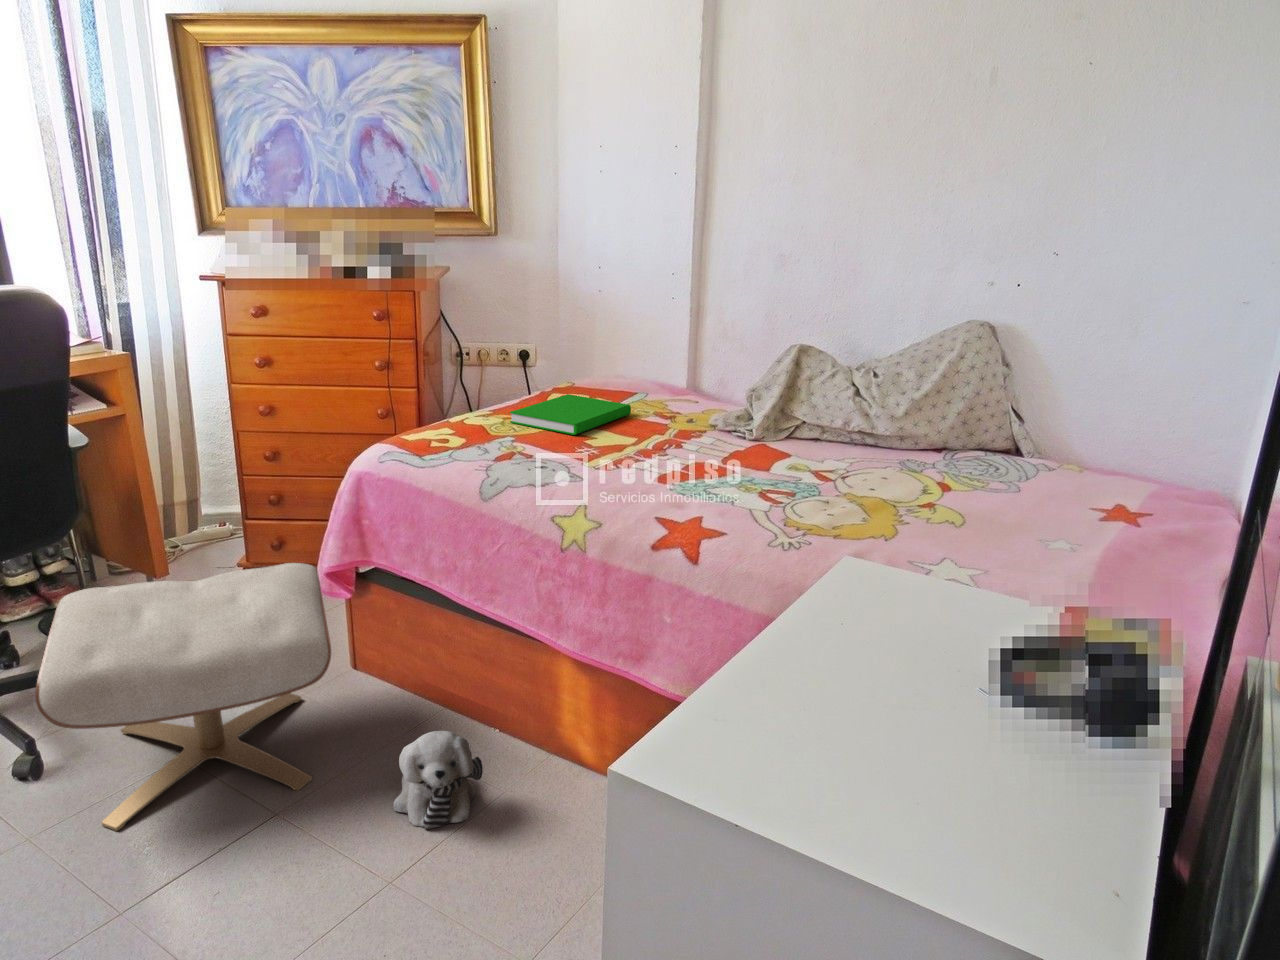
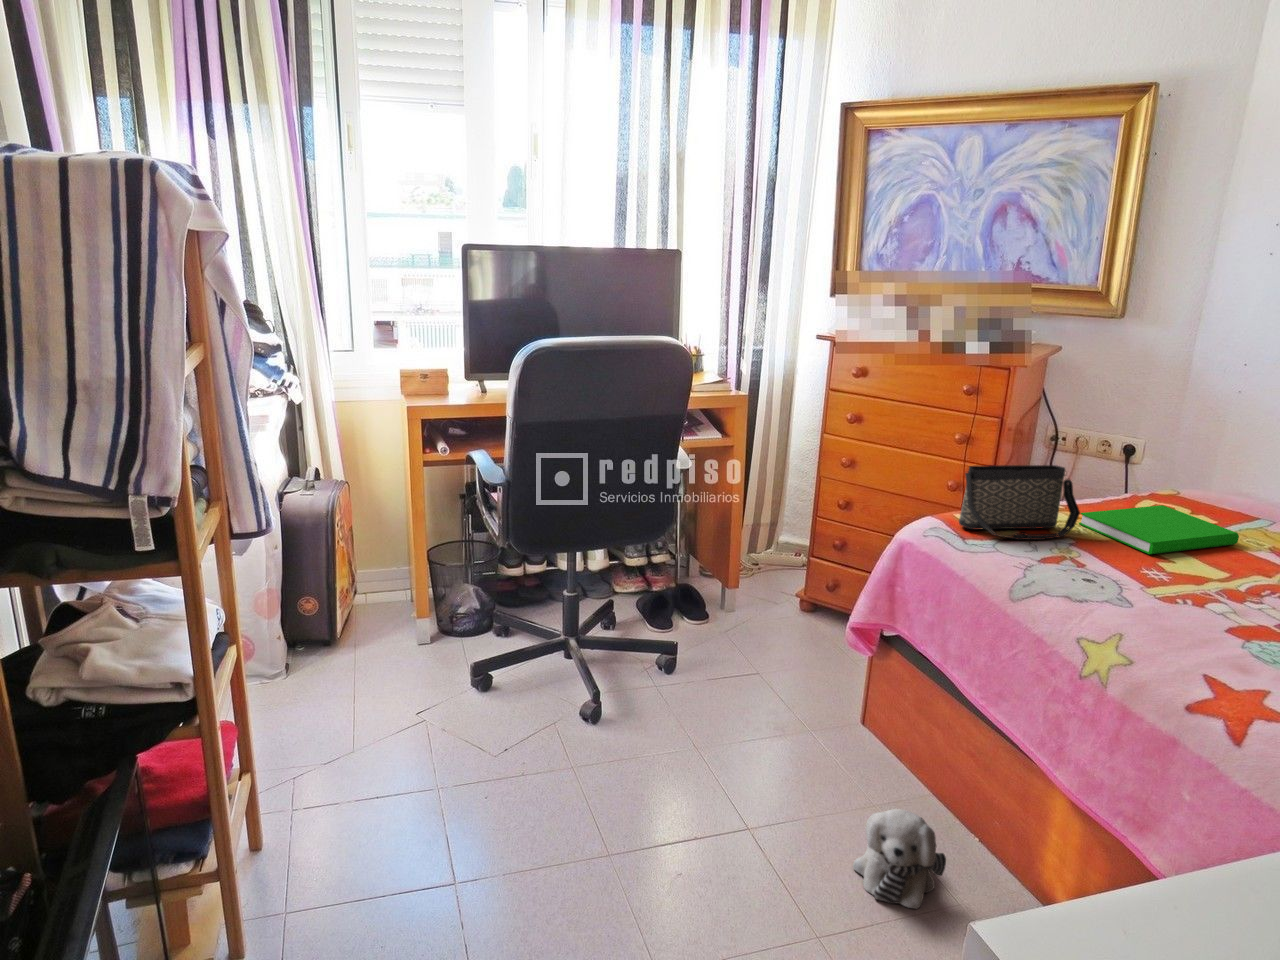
handbag: none [404,371,512,446] -> present [959,465,1080,540]
ottoman: present [35,563,331,831] -> none [613,586,846,814]

